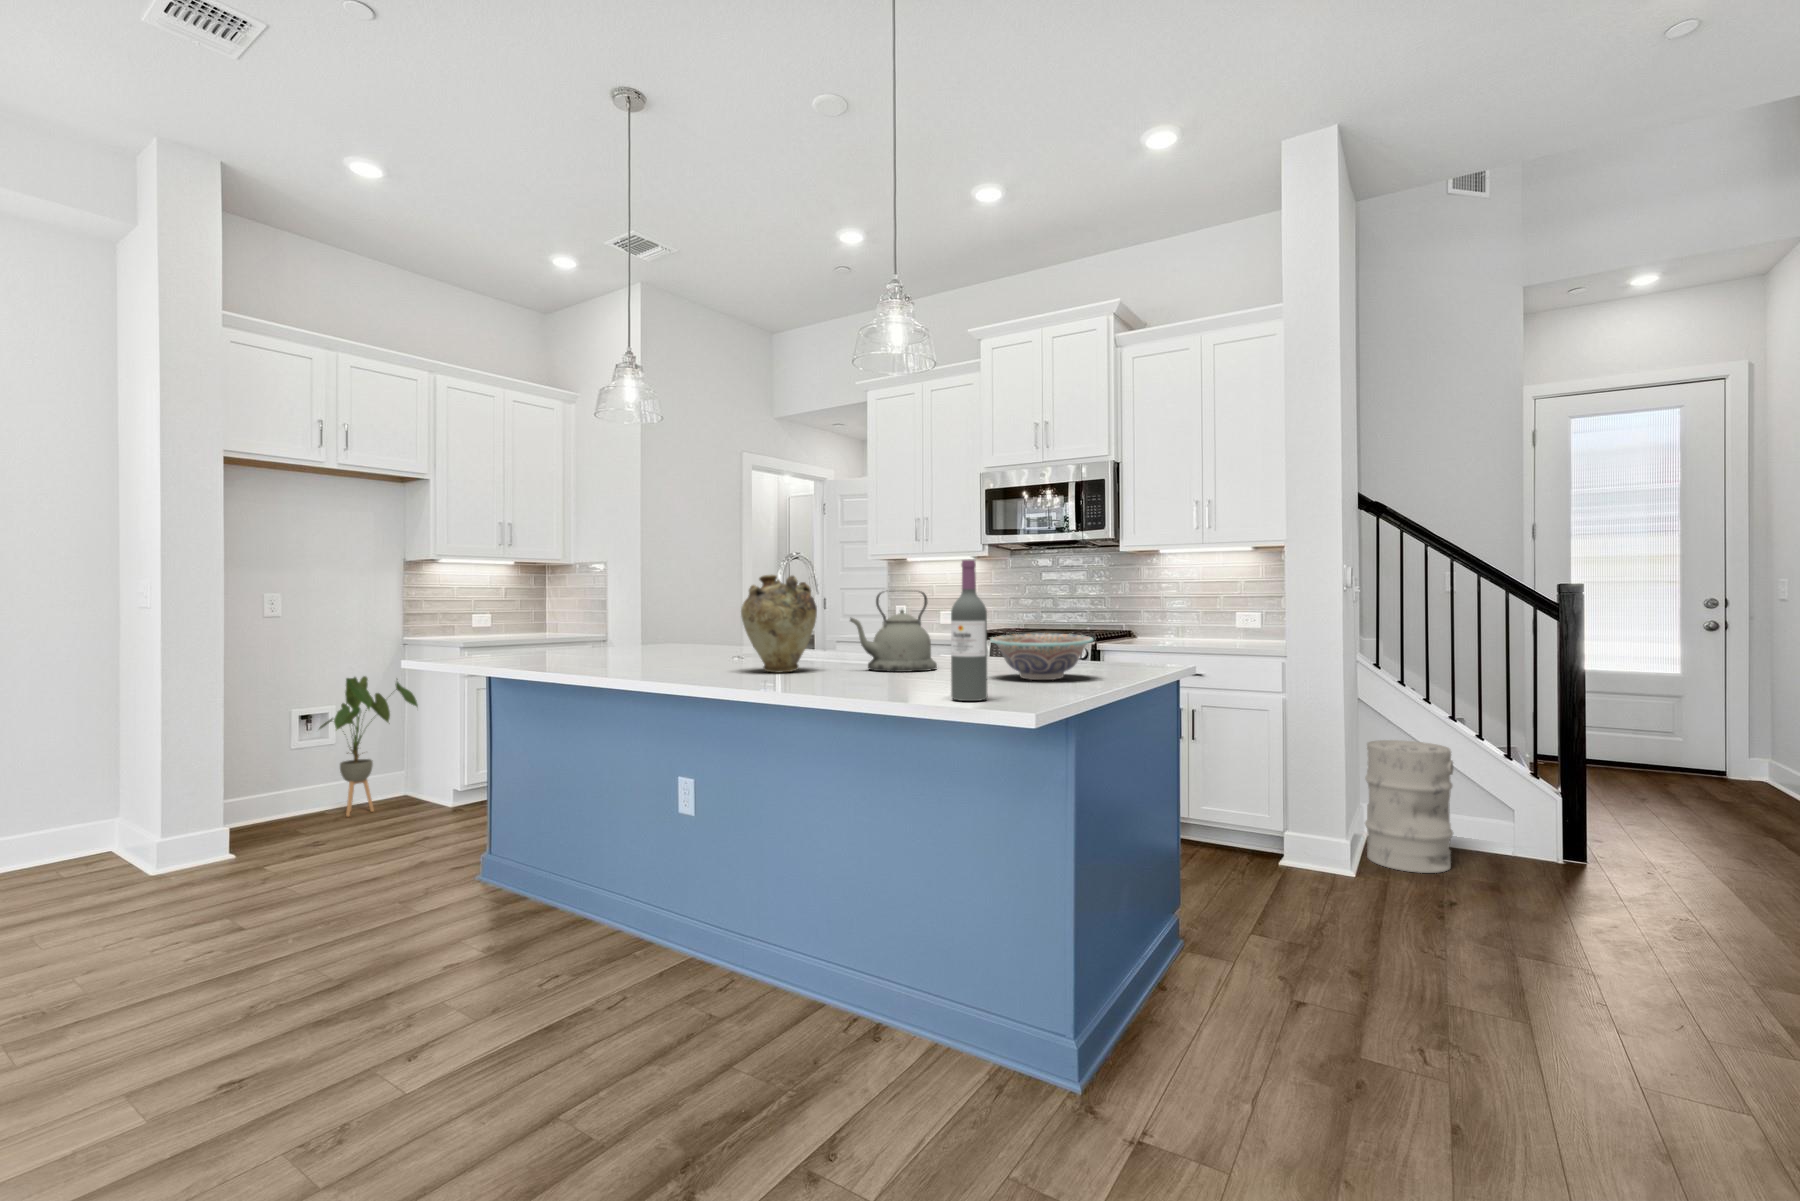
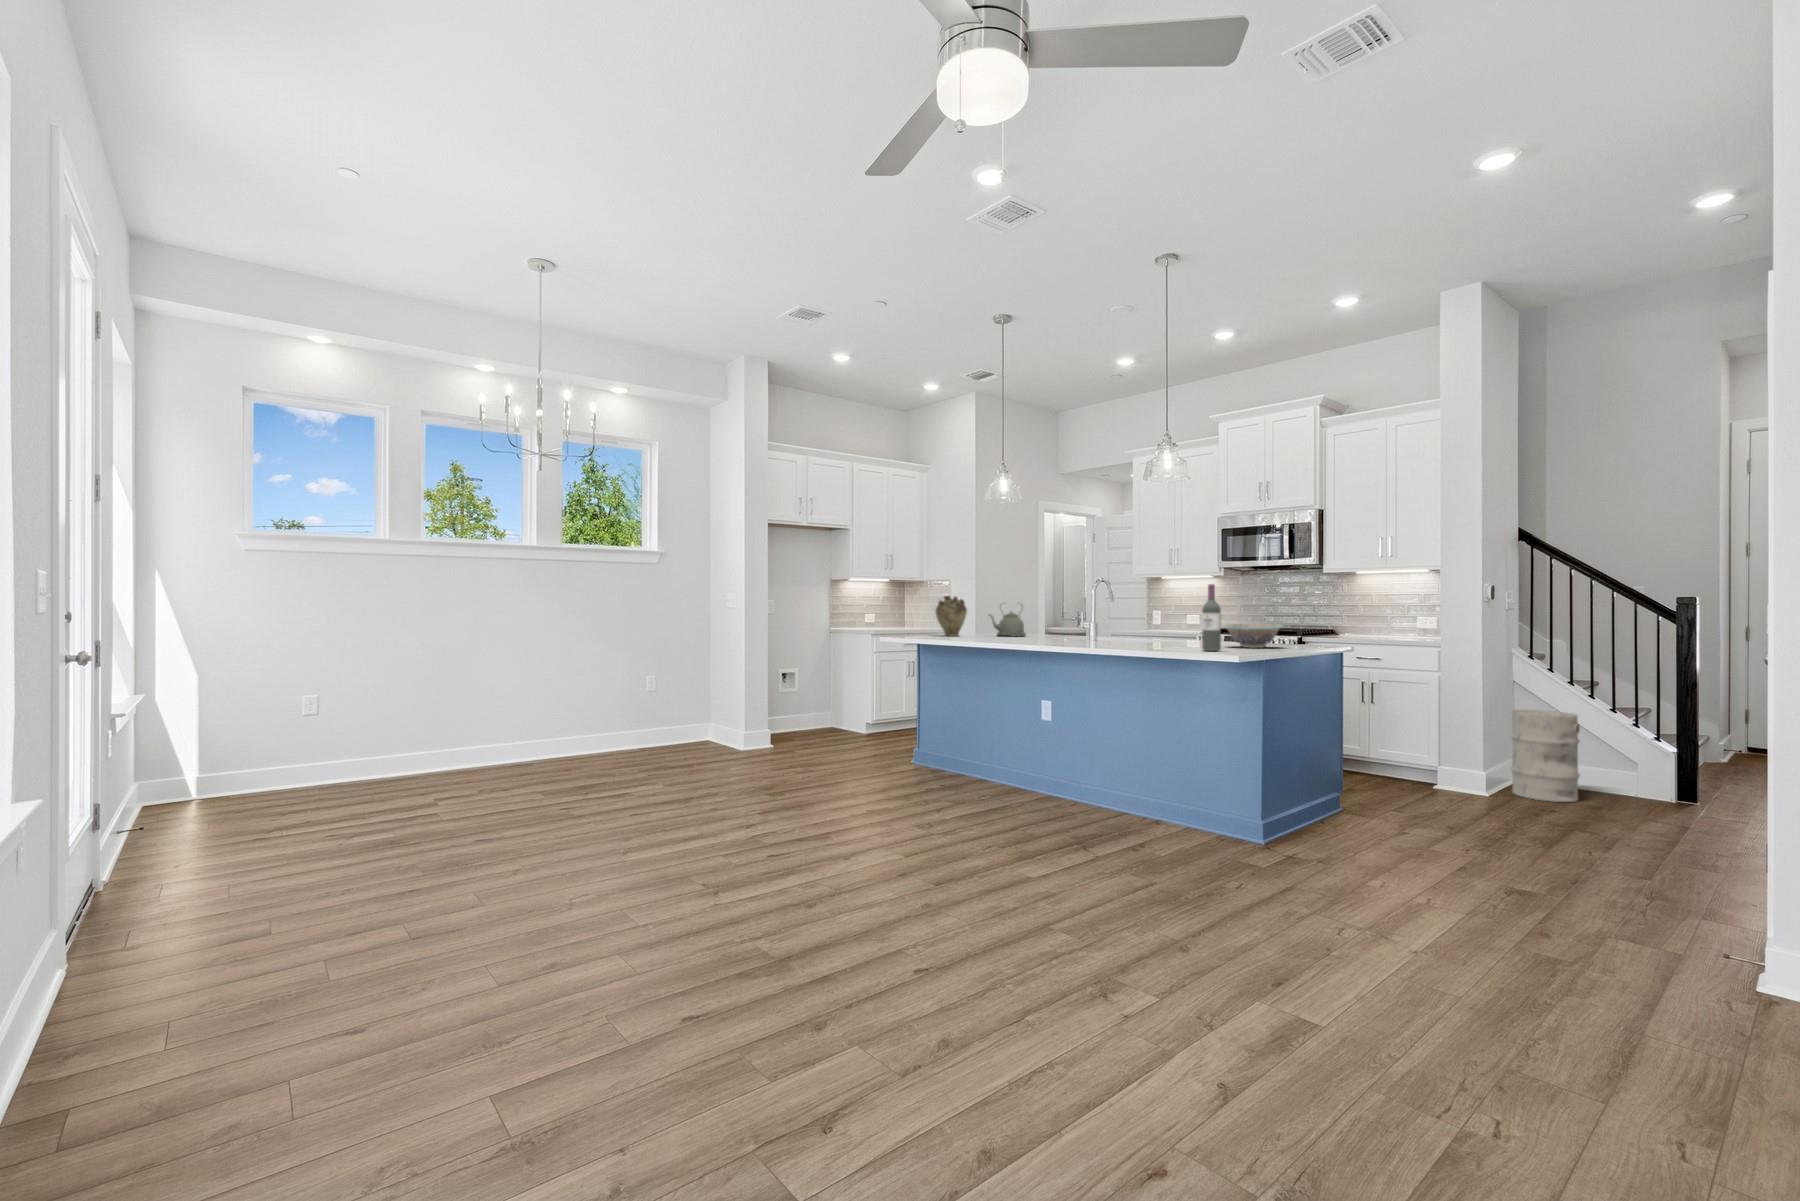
vase: present [741,575,817,673] -> present [936,596,967,636]
kettle: present [850,591,937,672] -> present [989,612,1026,637]
house plant: present [319,676,418,817] -> none [791,651,845,735]

